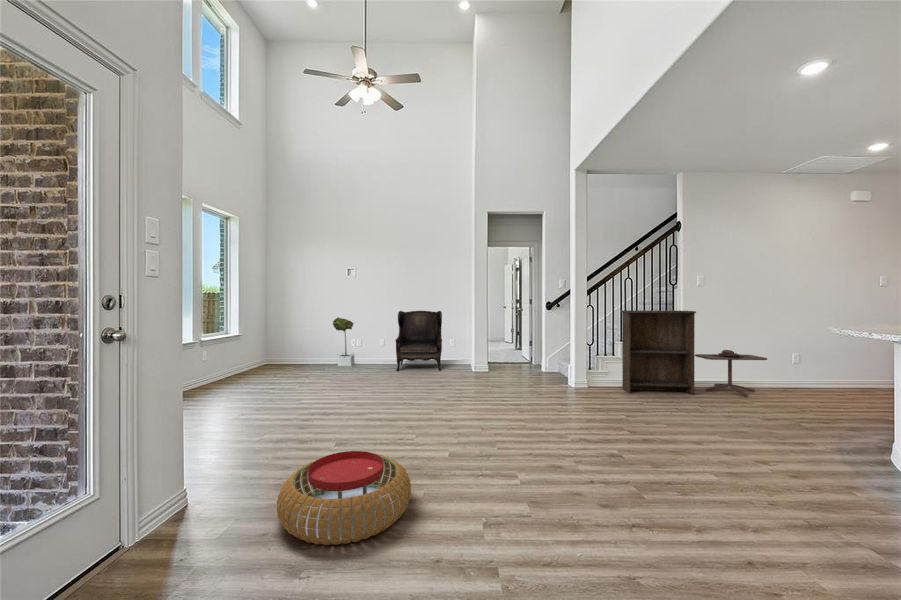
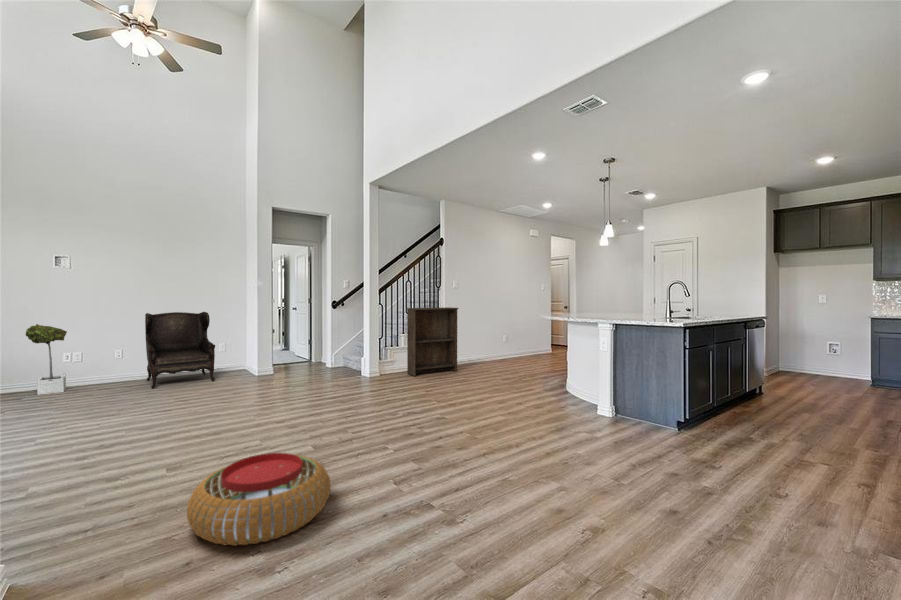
side table: present [695,350,767,397] -> none [454,336,496,369]

